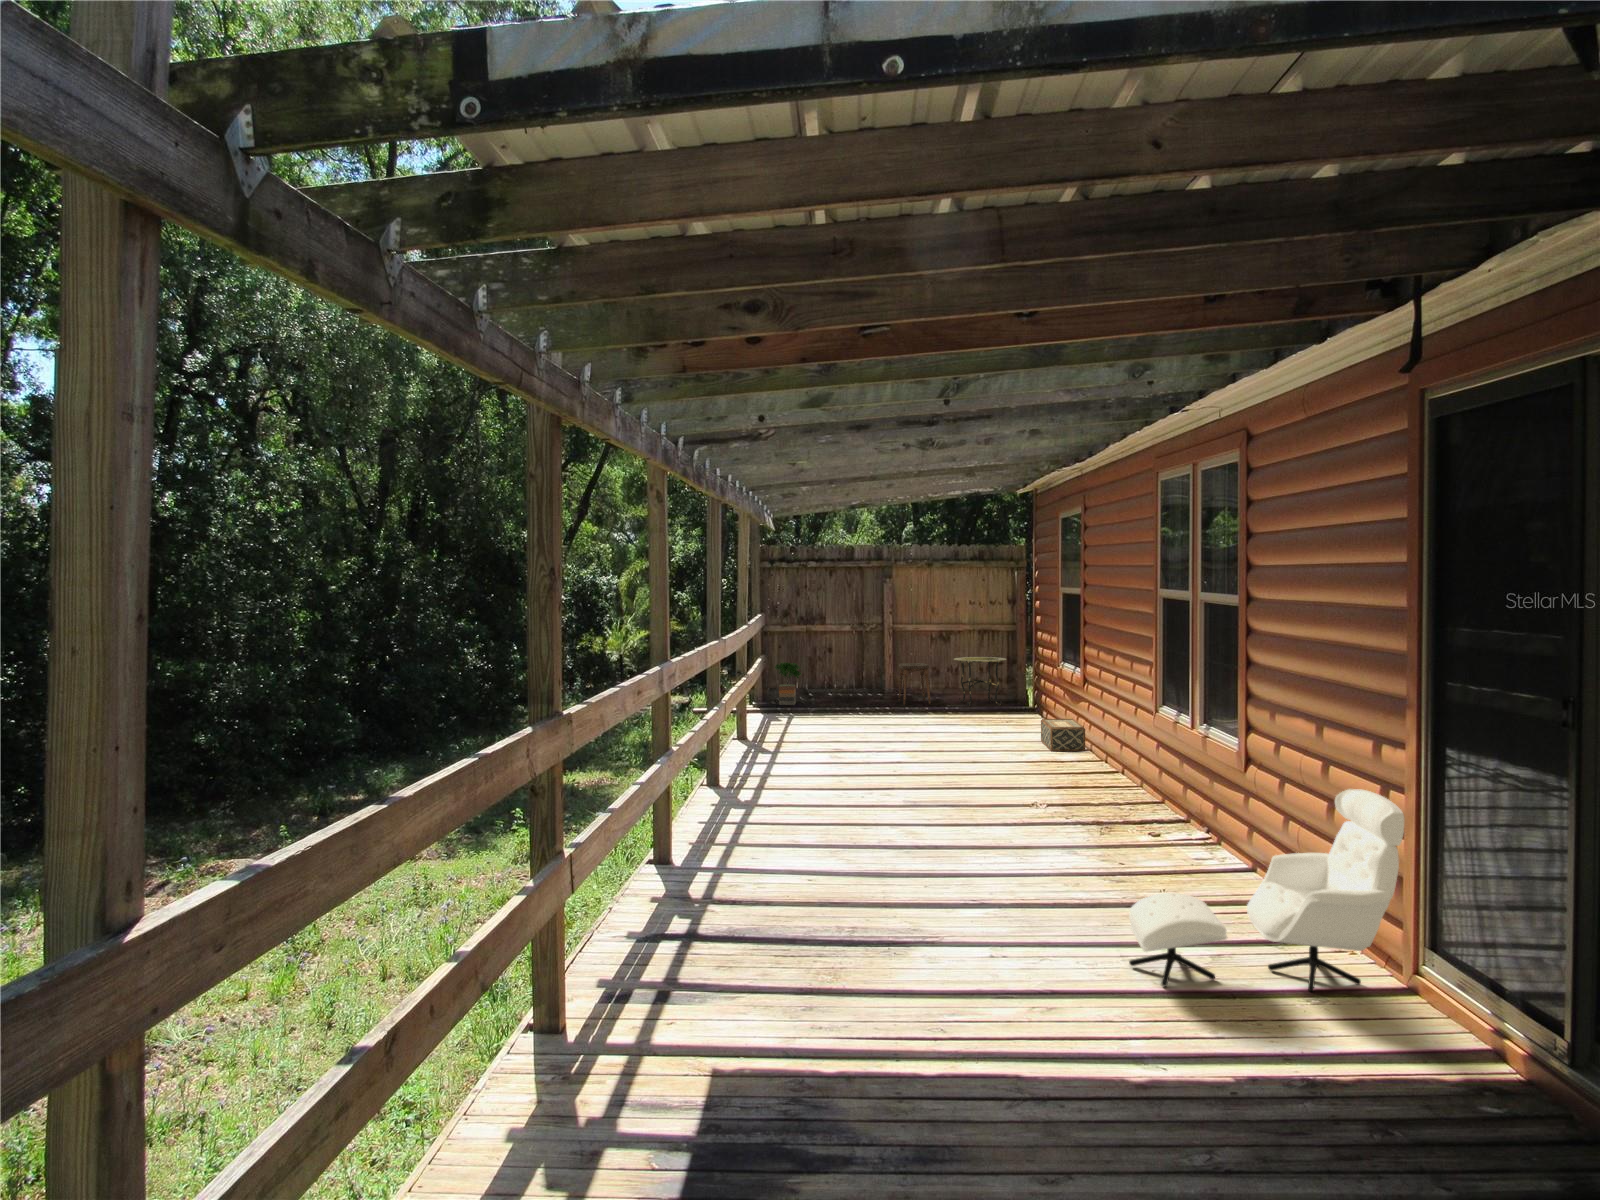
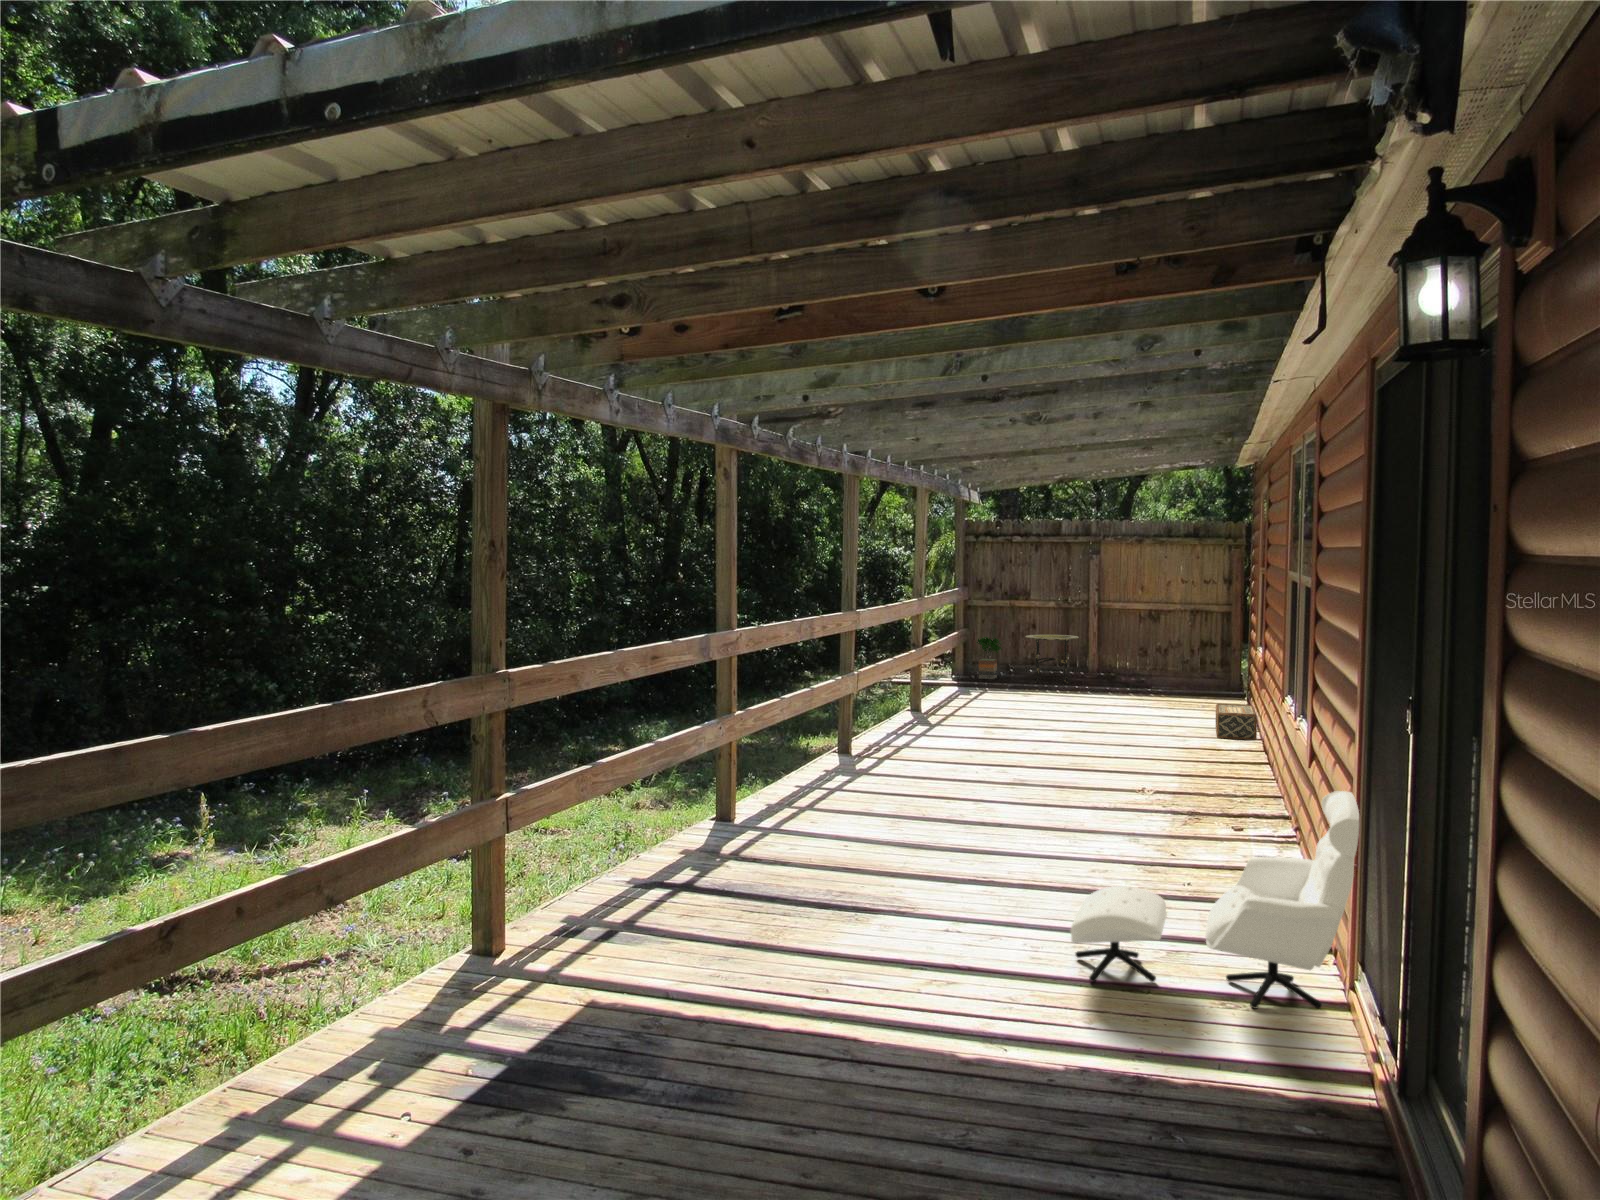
side table: present [954,657,1006,706] -> present [1025,635,1079,684]
stool: present [898,663,931,705] -> none [1102,642,1135,684]

